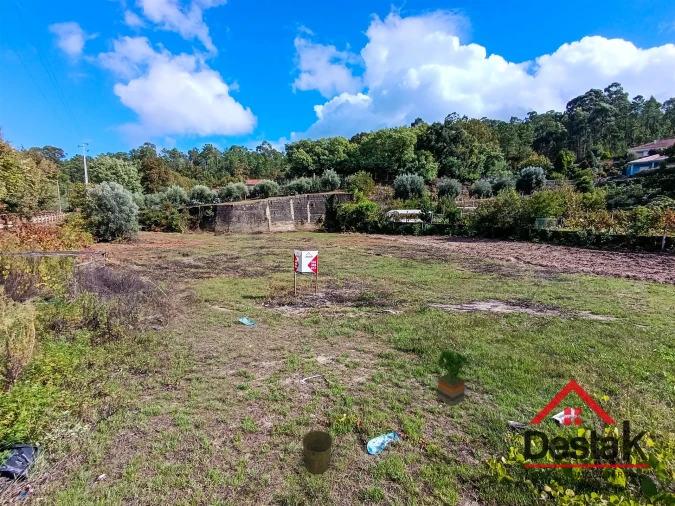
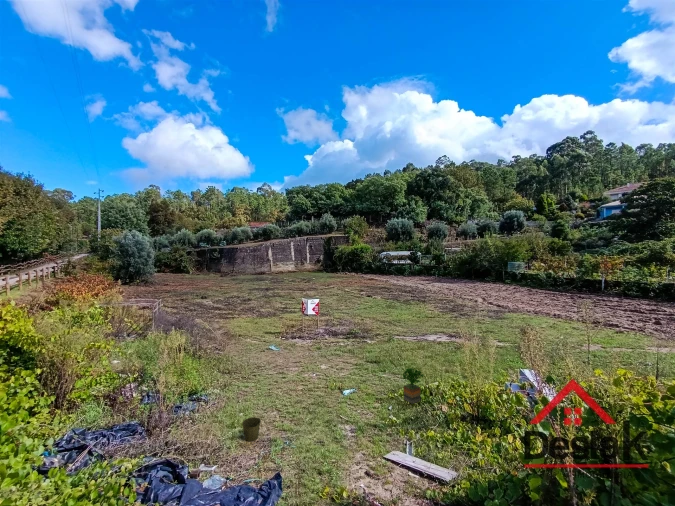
bucket: present [302,426,333,474] -> present [242,417,261,441]

